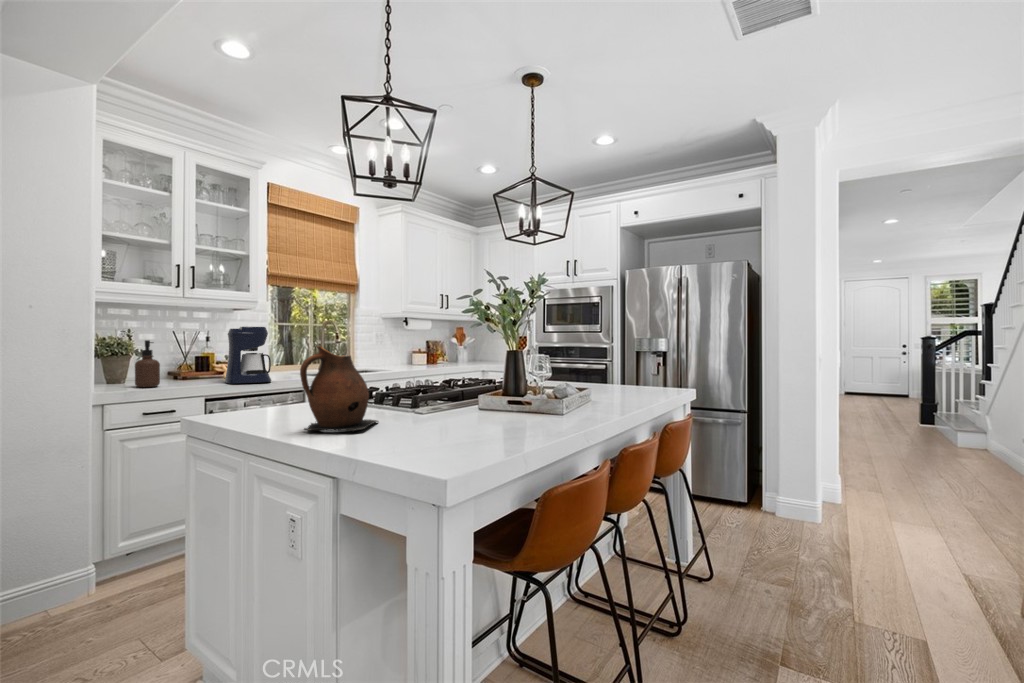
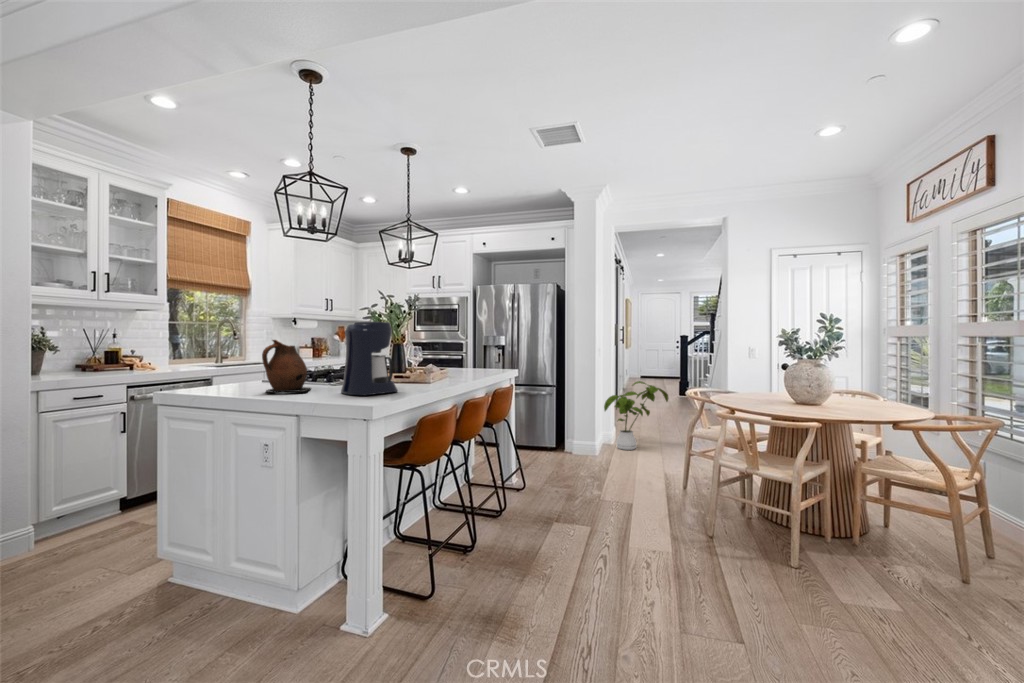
coffee maker: present [225,327,271,384] -> present [341,322,397,395]
soap dispenser: present [135,340,160,387] -> none [61,337,85,376]
house plant: none [826,409,943,515] -> present [604,381,668,450]

